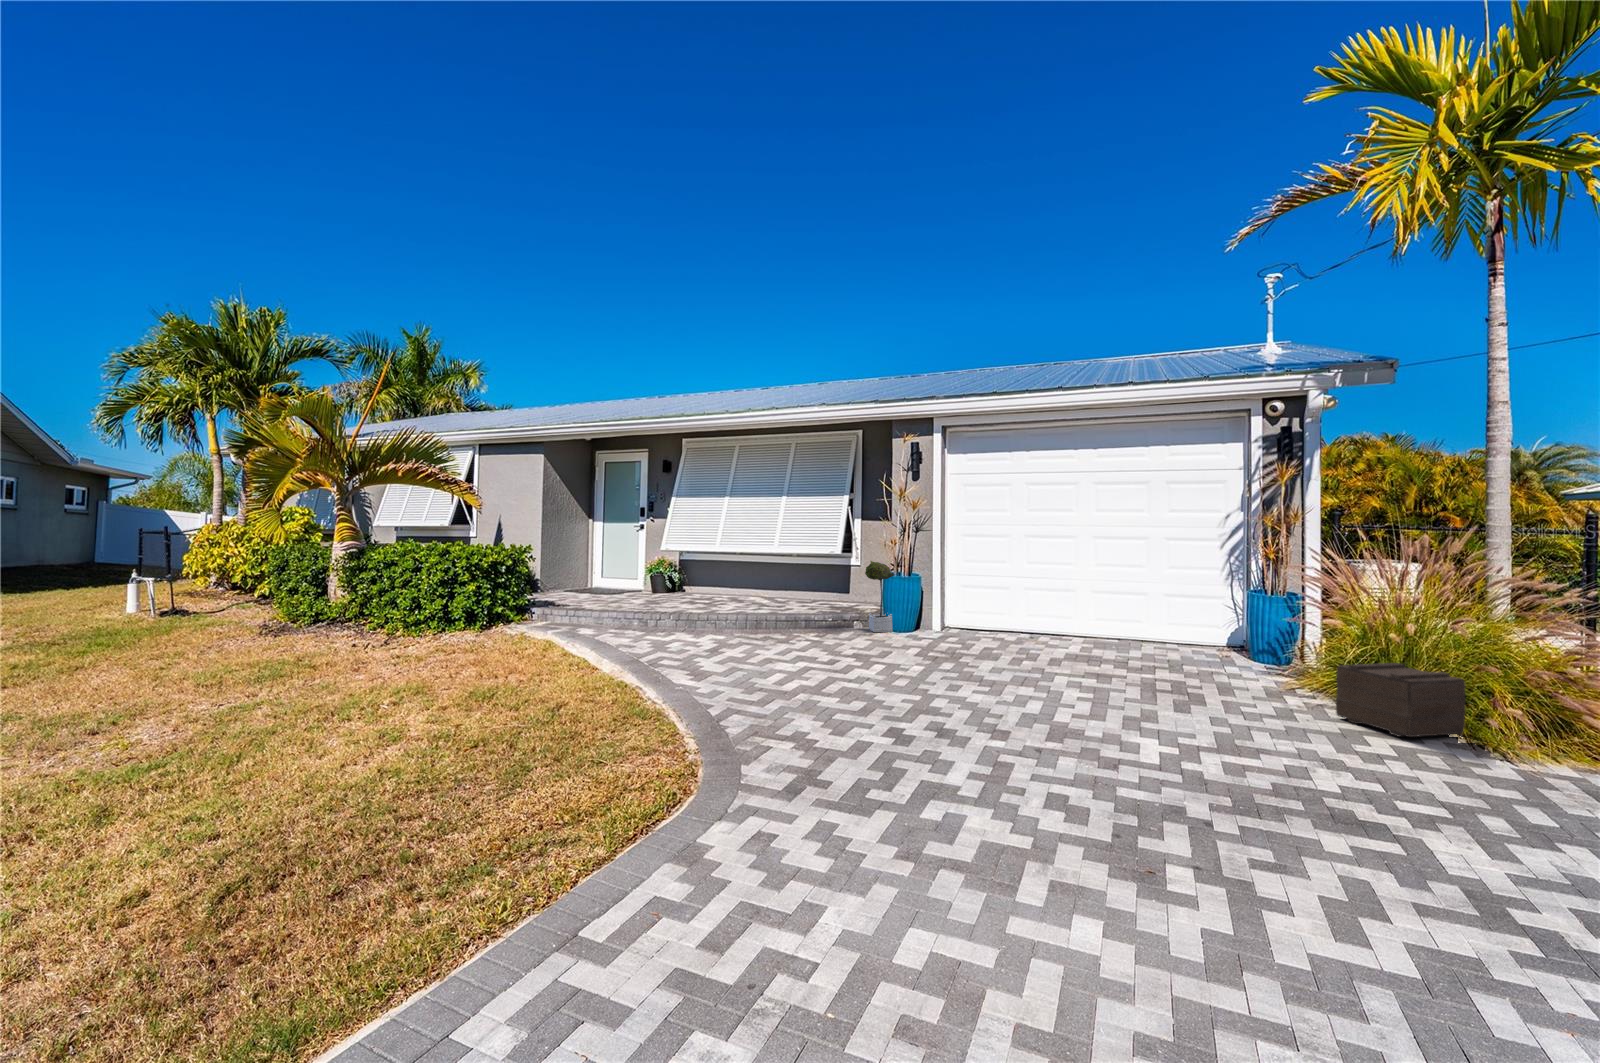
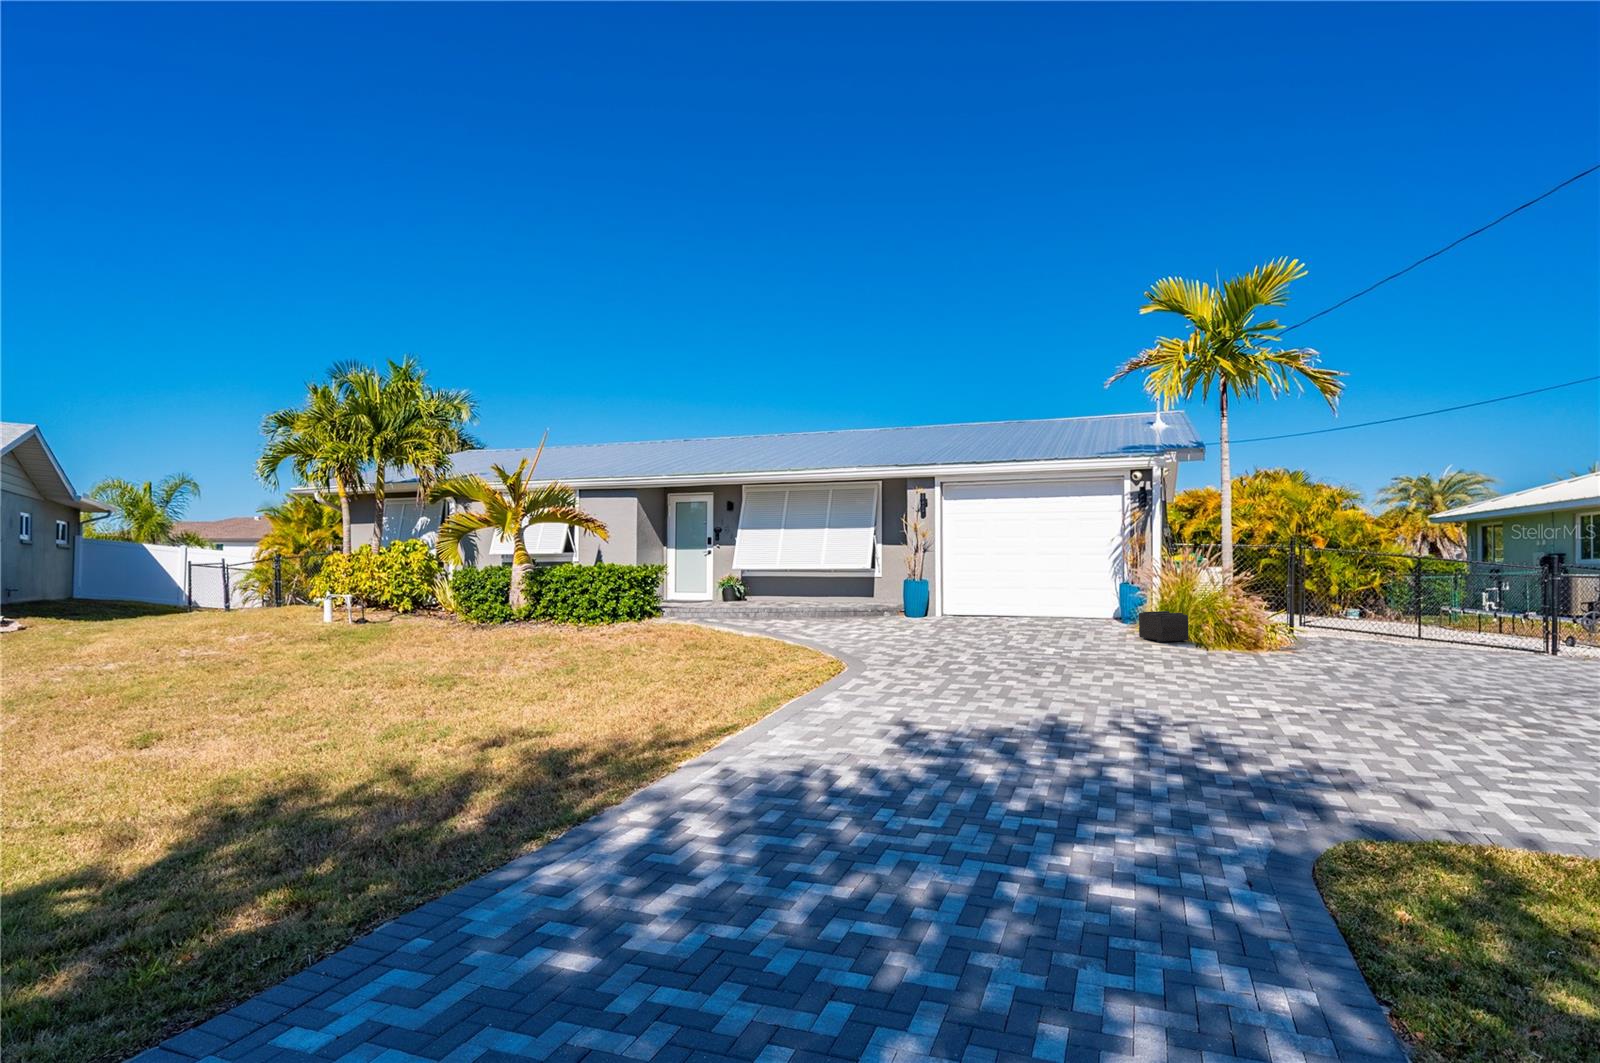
potted tree: present [865,561,894,632] -> none [893,571,912,617]

